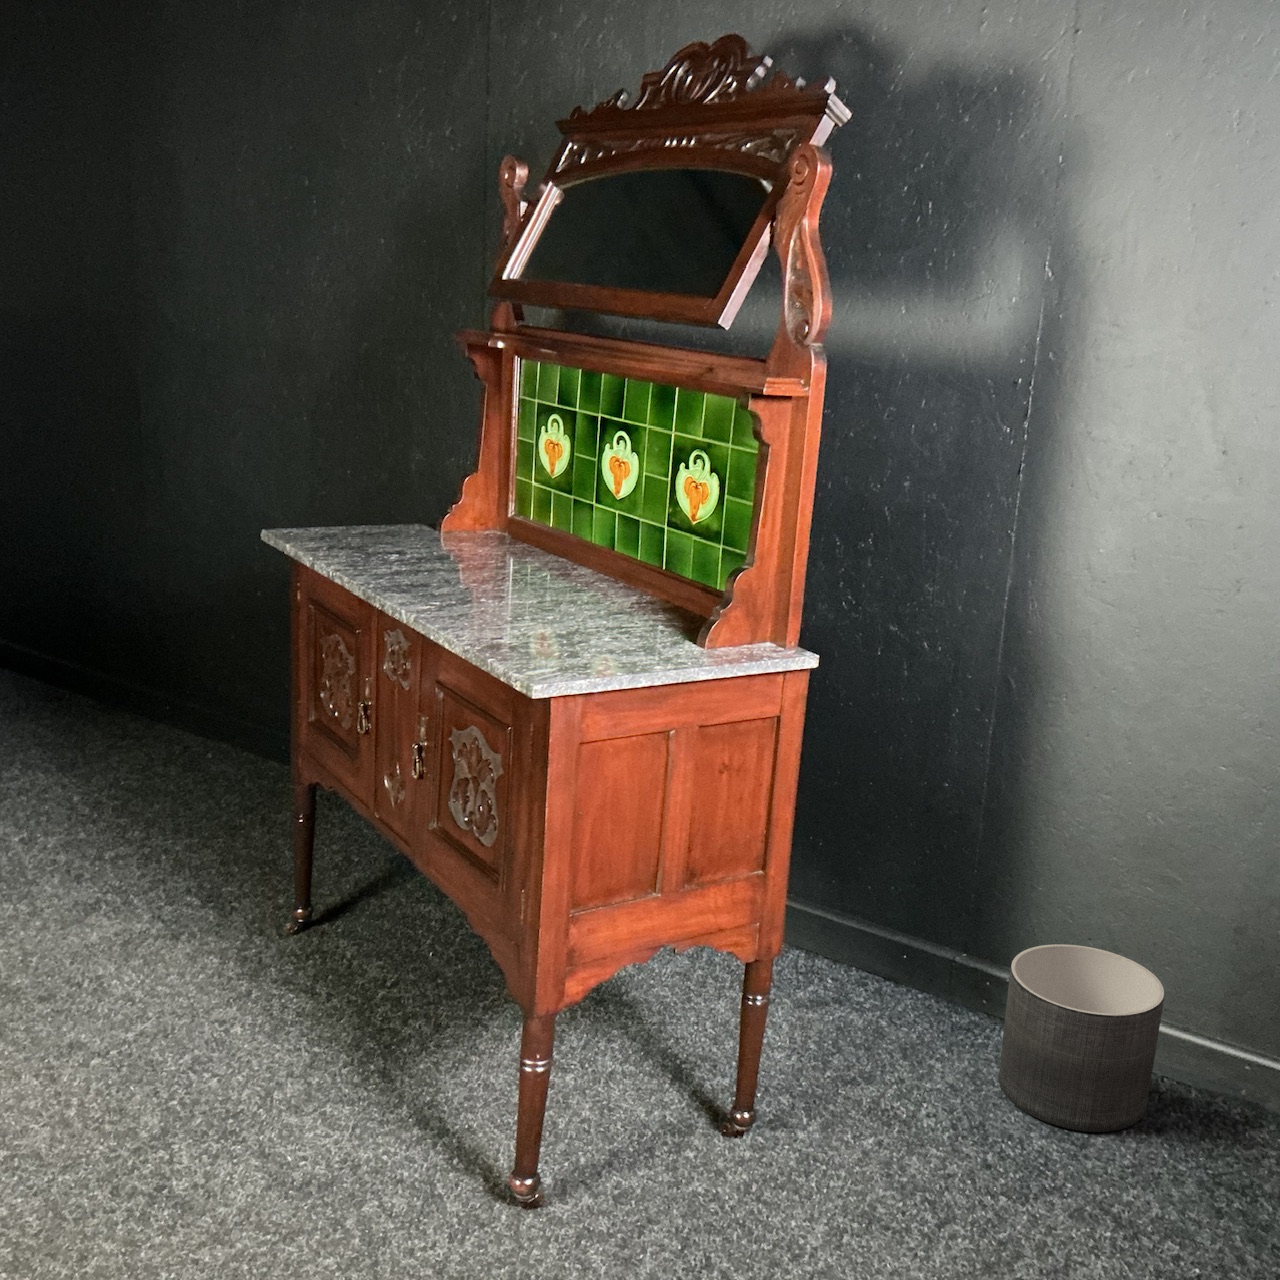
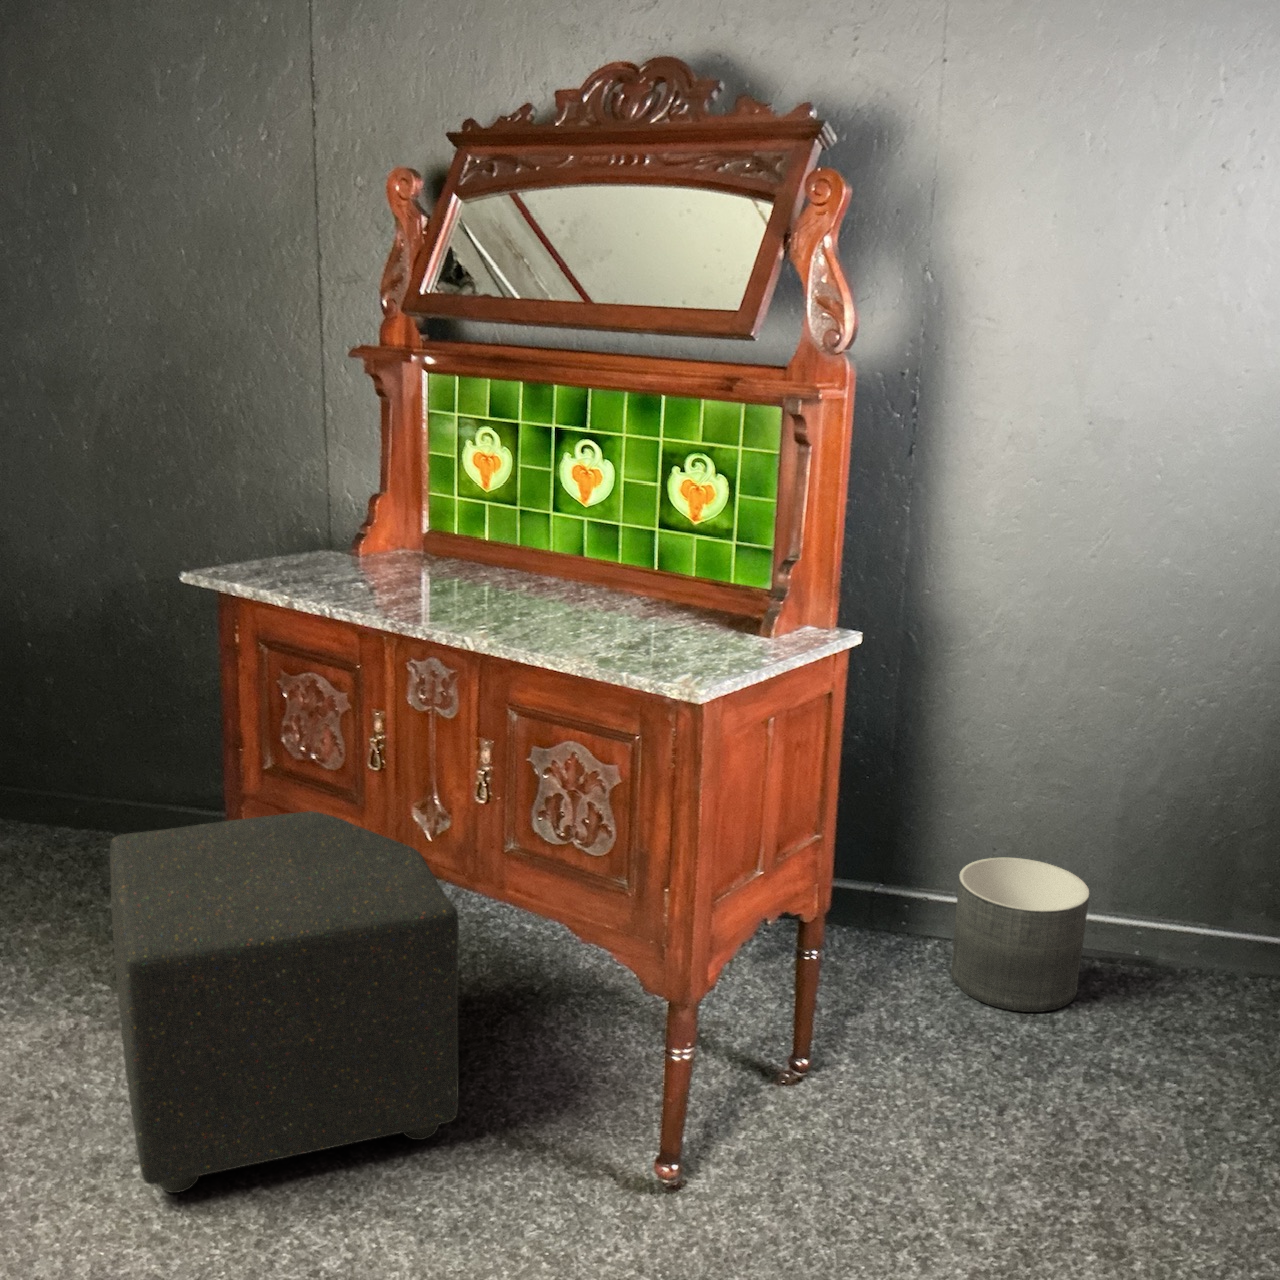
ottoman: none [61,764,414,1098] -> present [110,811,459,1193]

